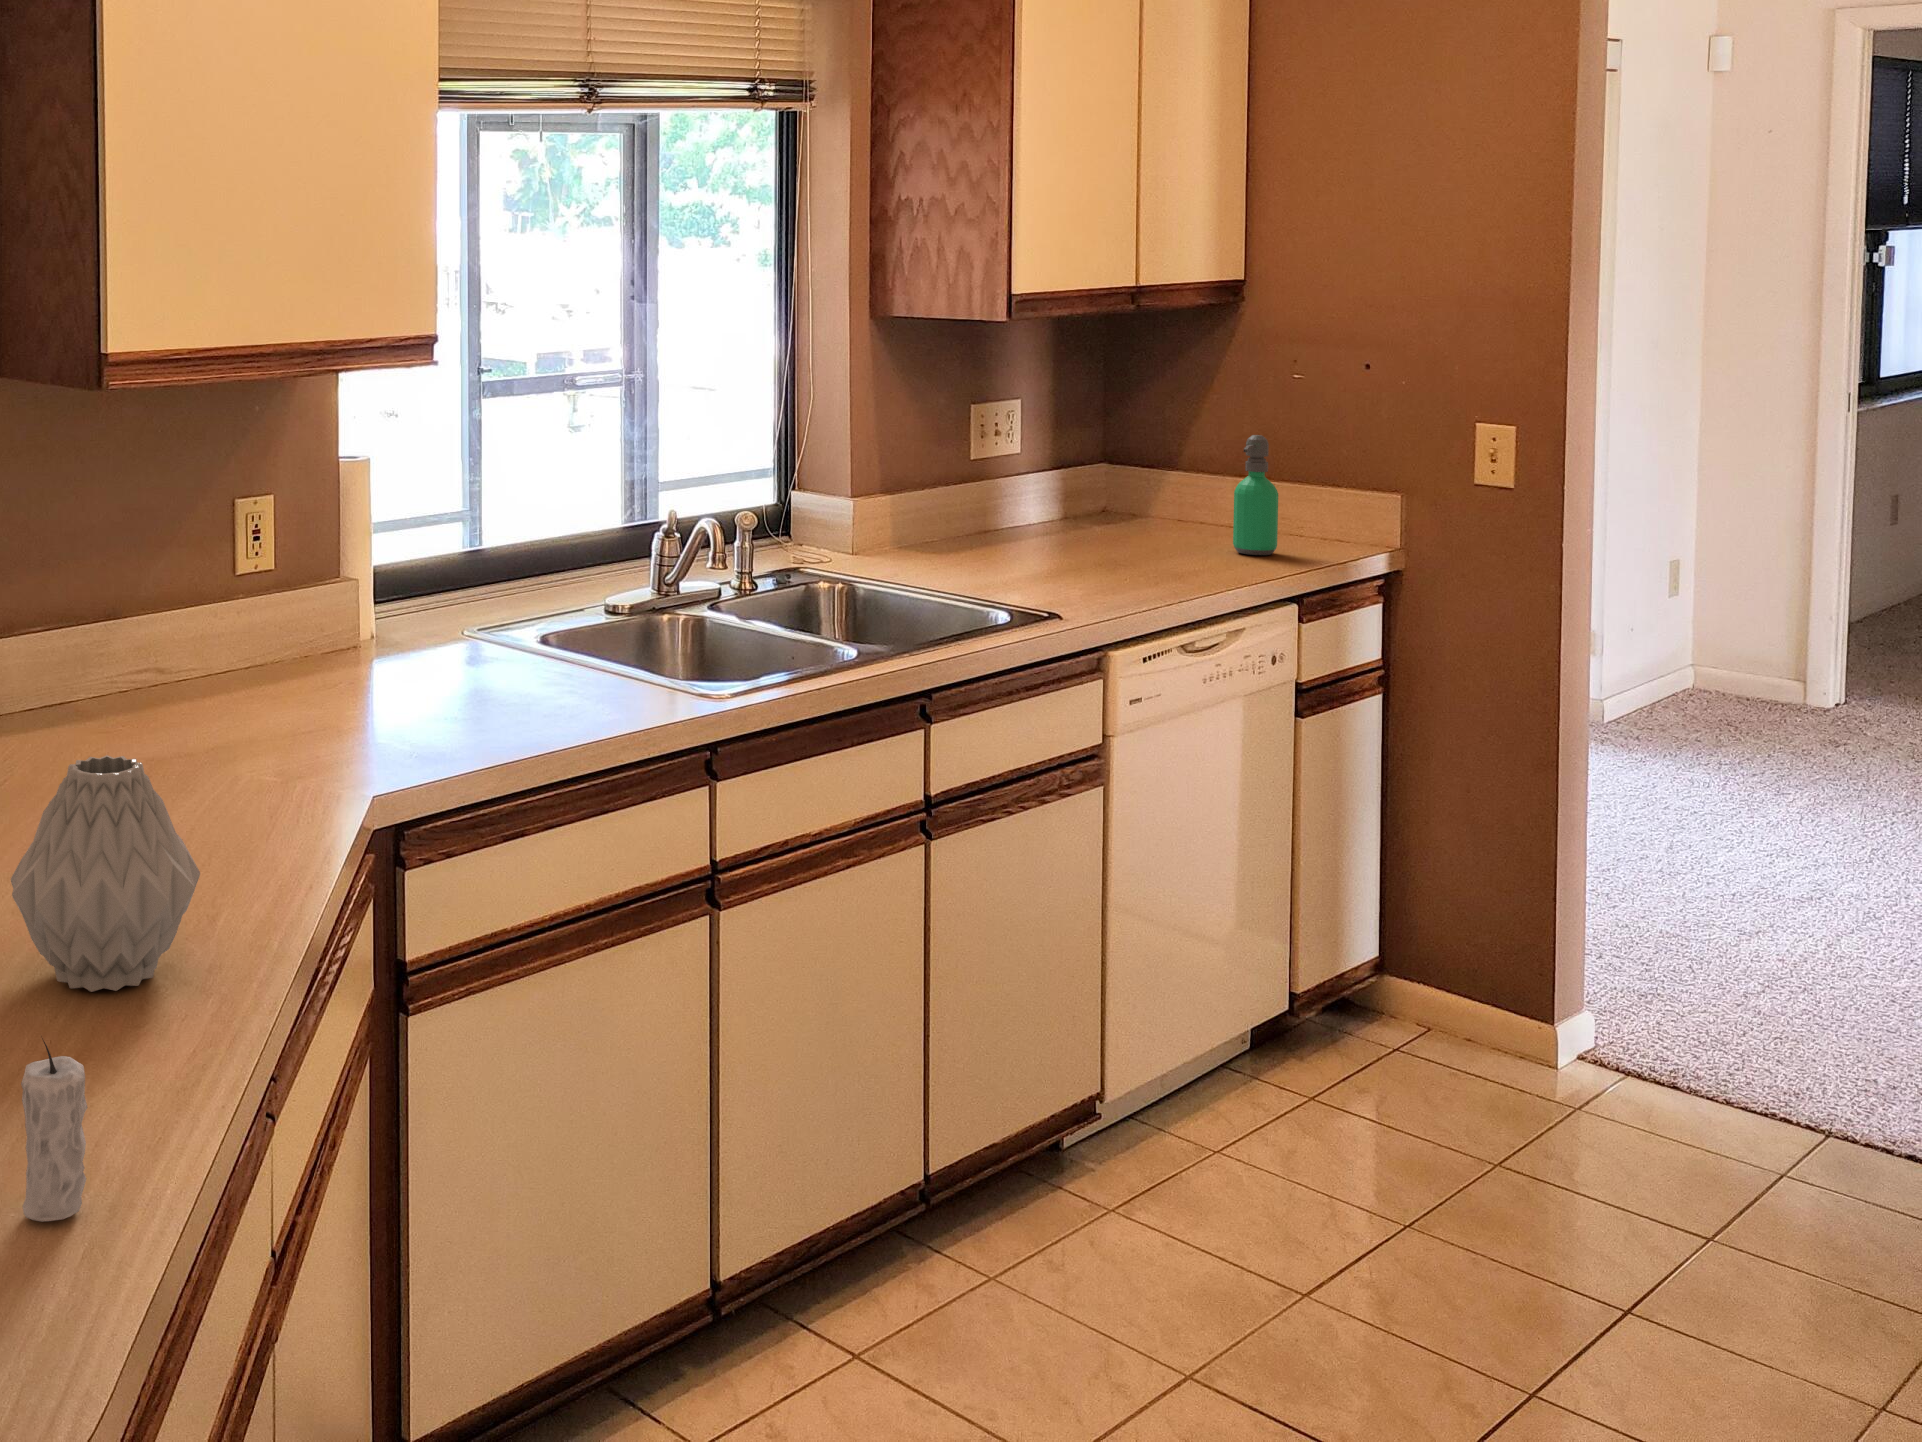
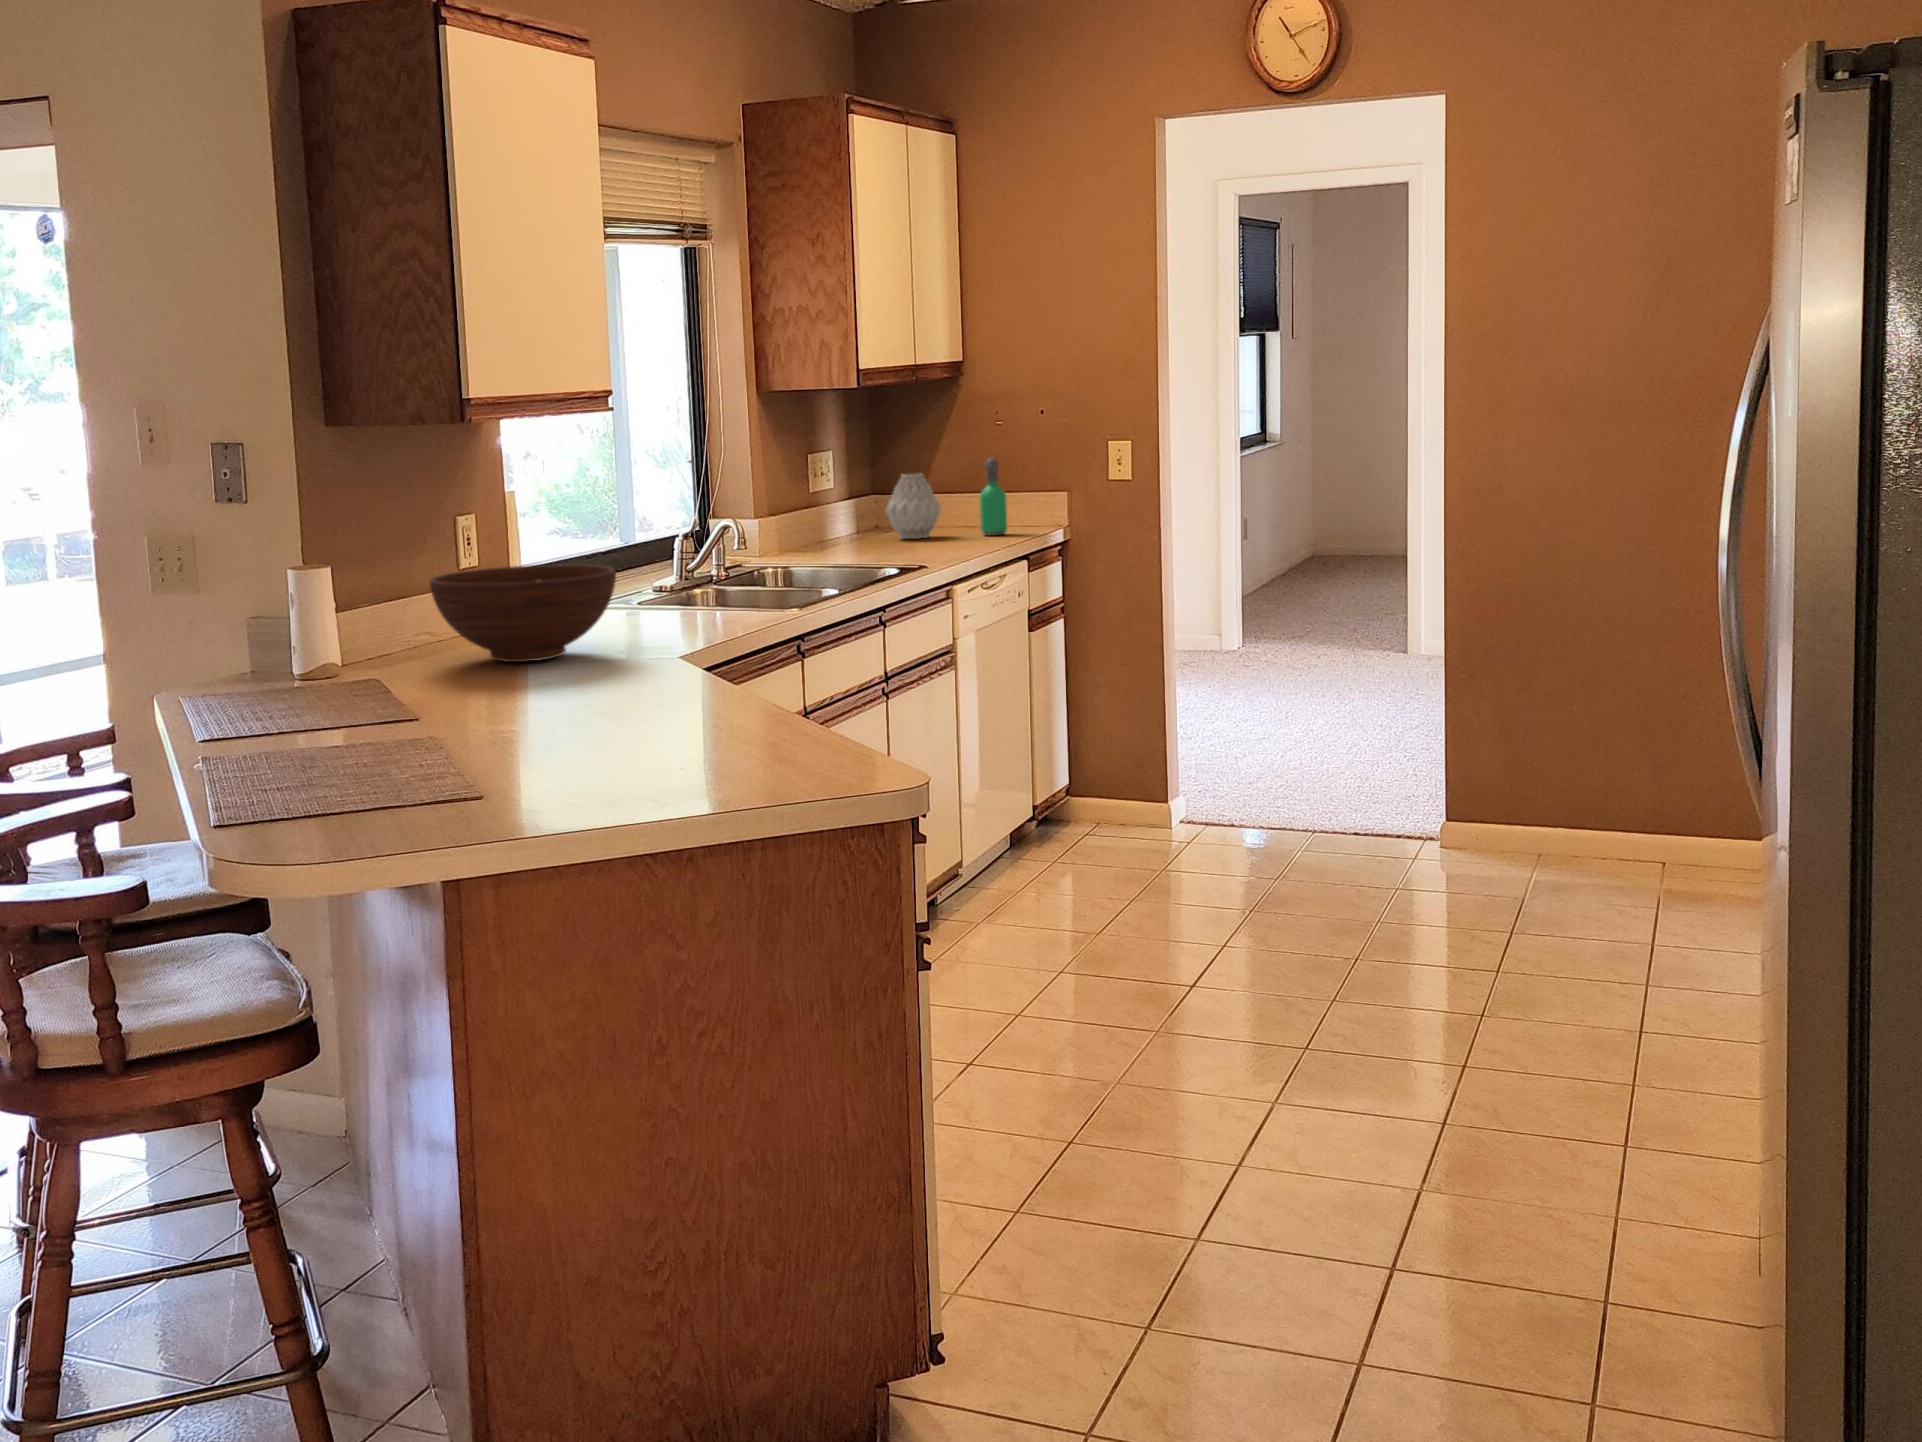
fruit bowl: none [80,585,361,749] -> present [430,564,616,662]
vase: present [11,755,200,992] -> present [885,474,941,539]
candle: present [21,1038,87,1222] -> none [783,674,815,762]

